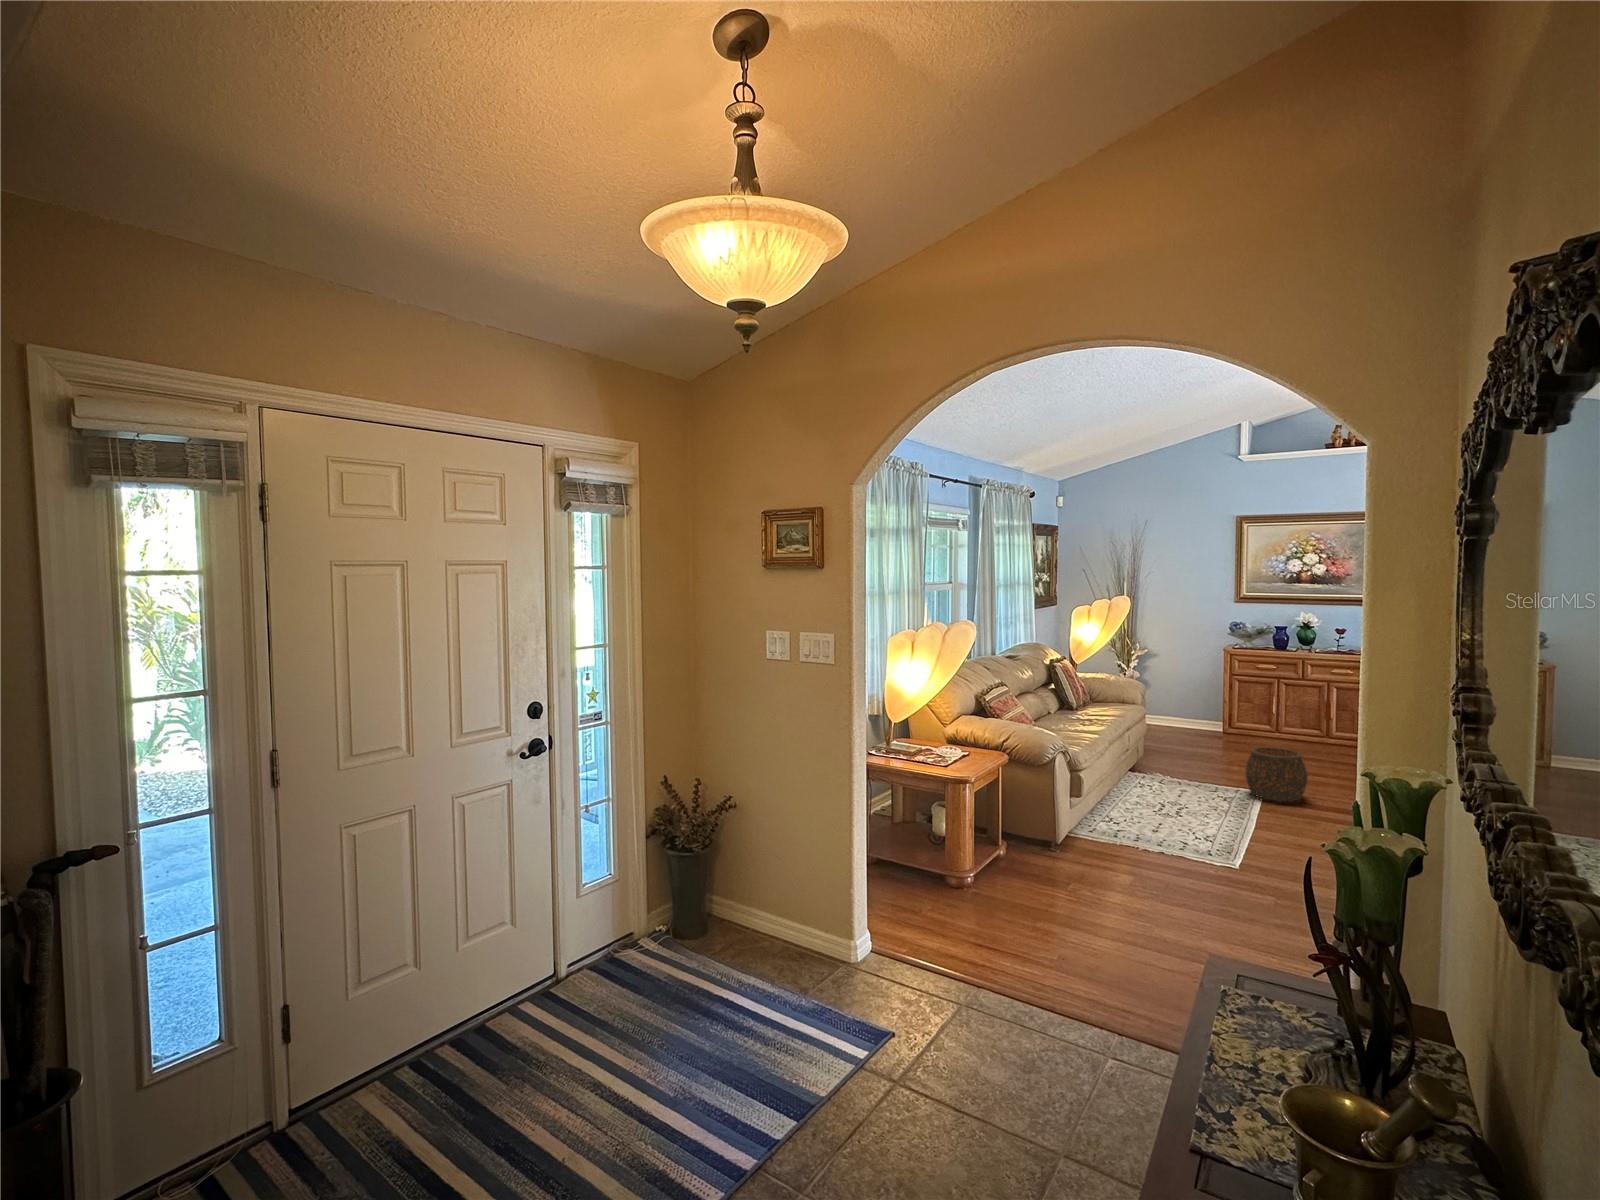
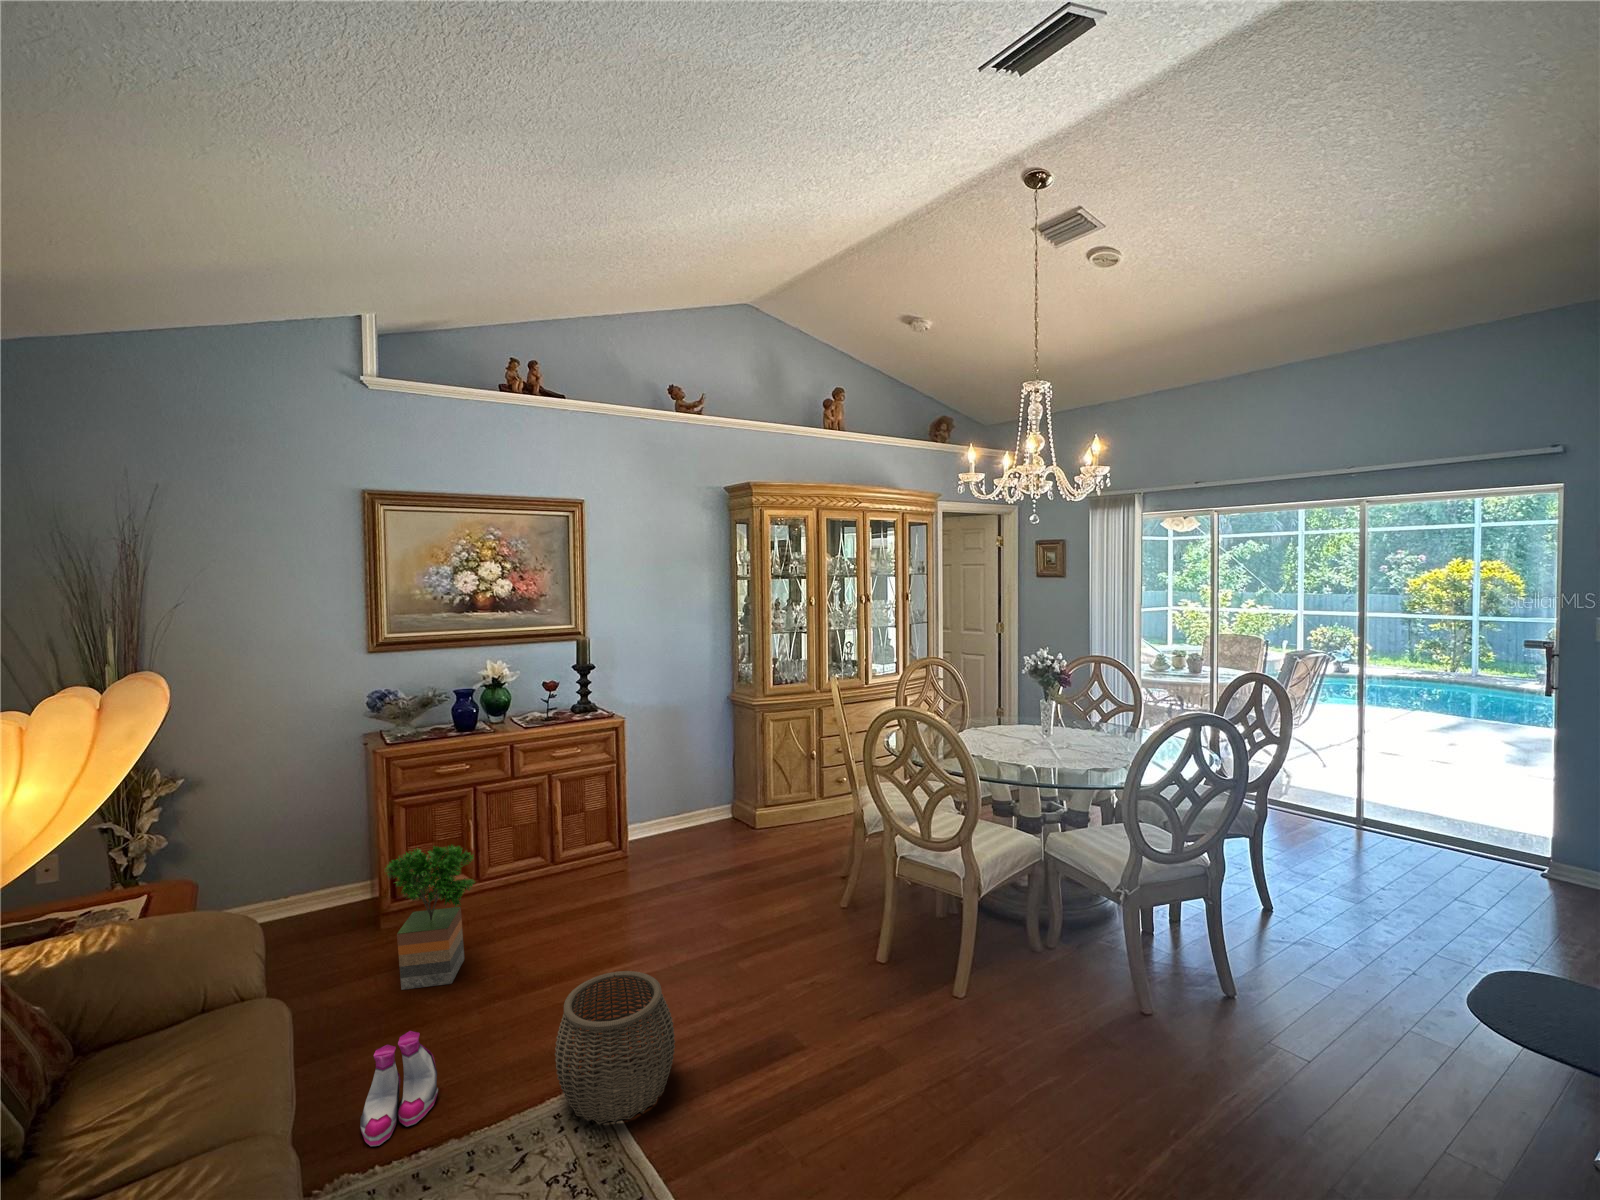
potted tree: none [1212,692,1258,759] -> present [385,844,475,990]
boots: none [1172,744,1205,777] -> present [360,1031,438,1146]

